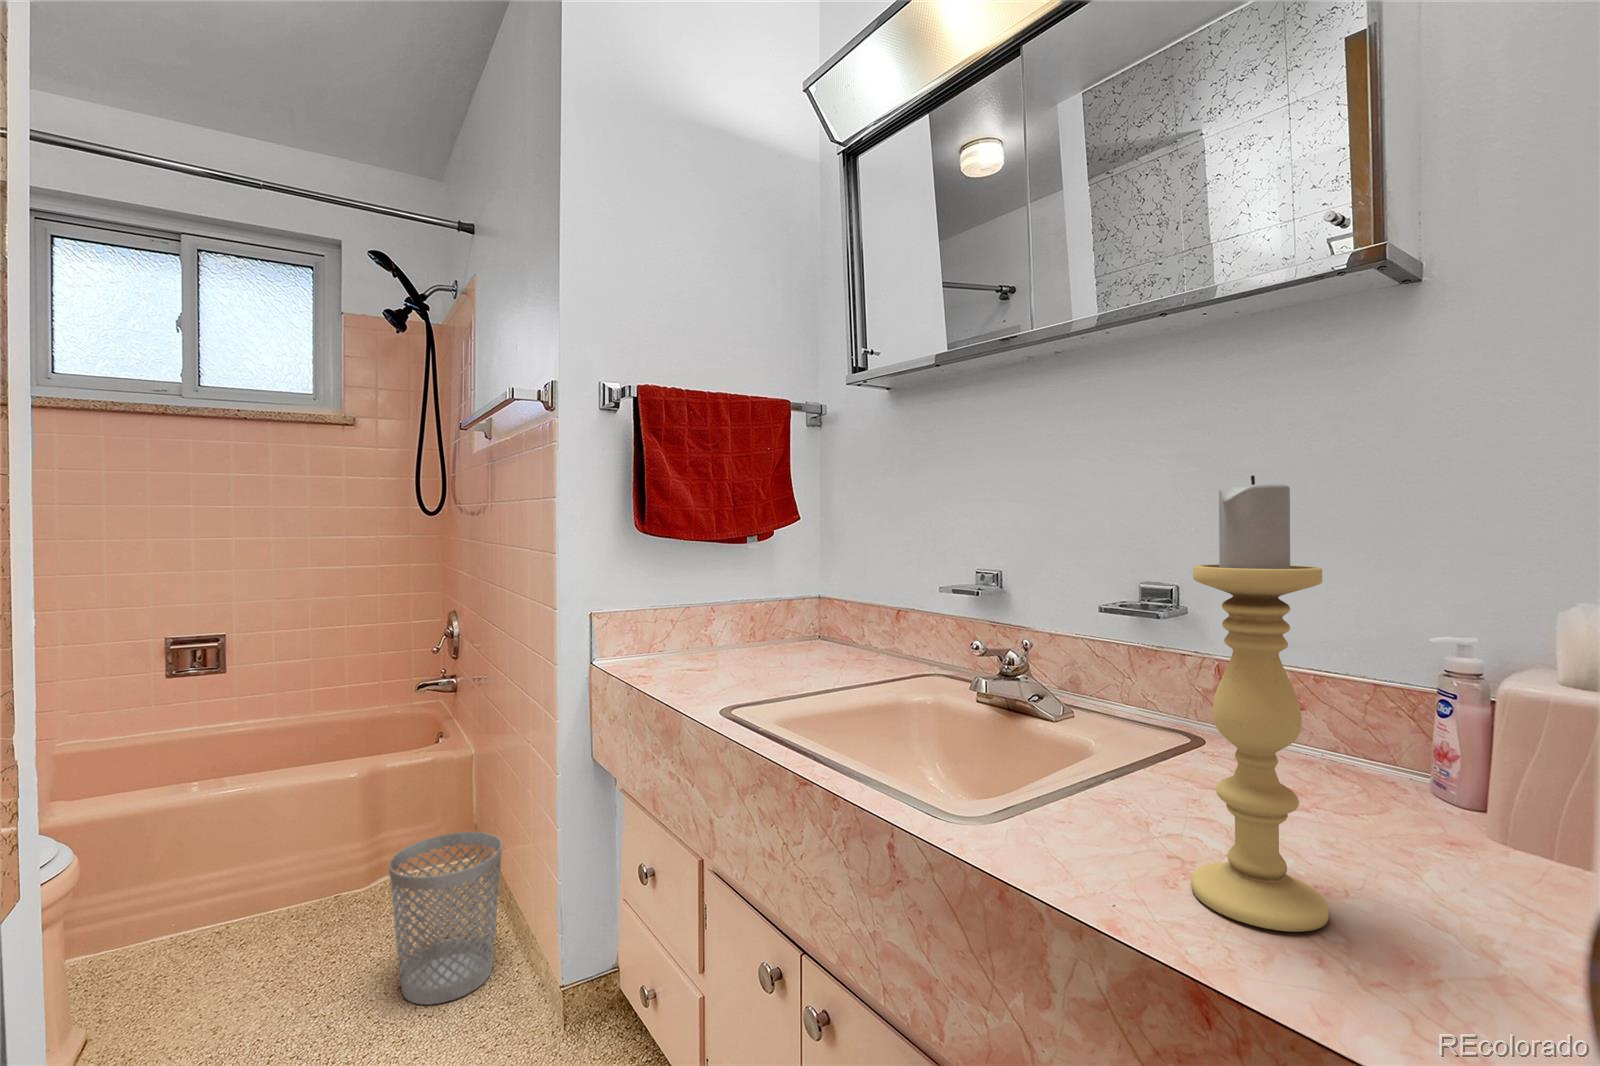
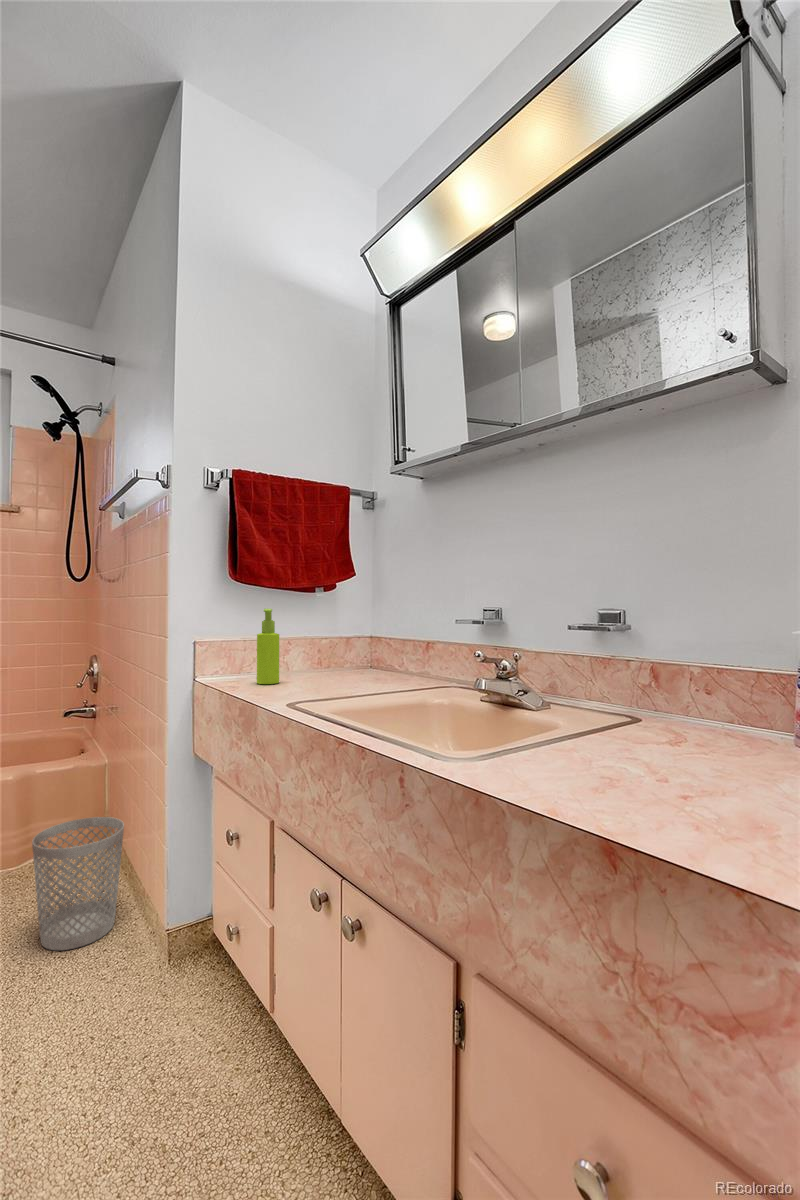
candle holder: present [1191,475,1329,932] -> none [615,491,710,817]
soap dispenser: none [673,572,703,672] -> present [257,609,279,684]

